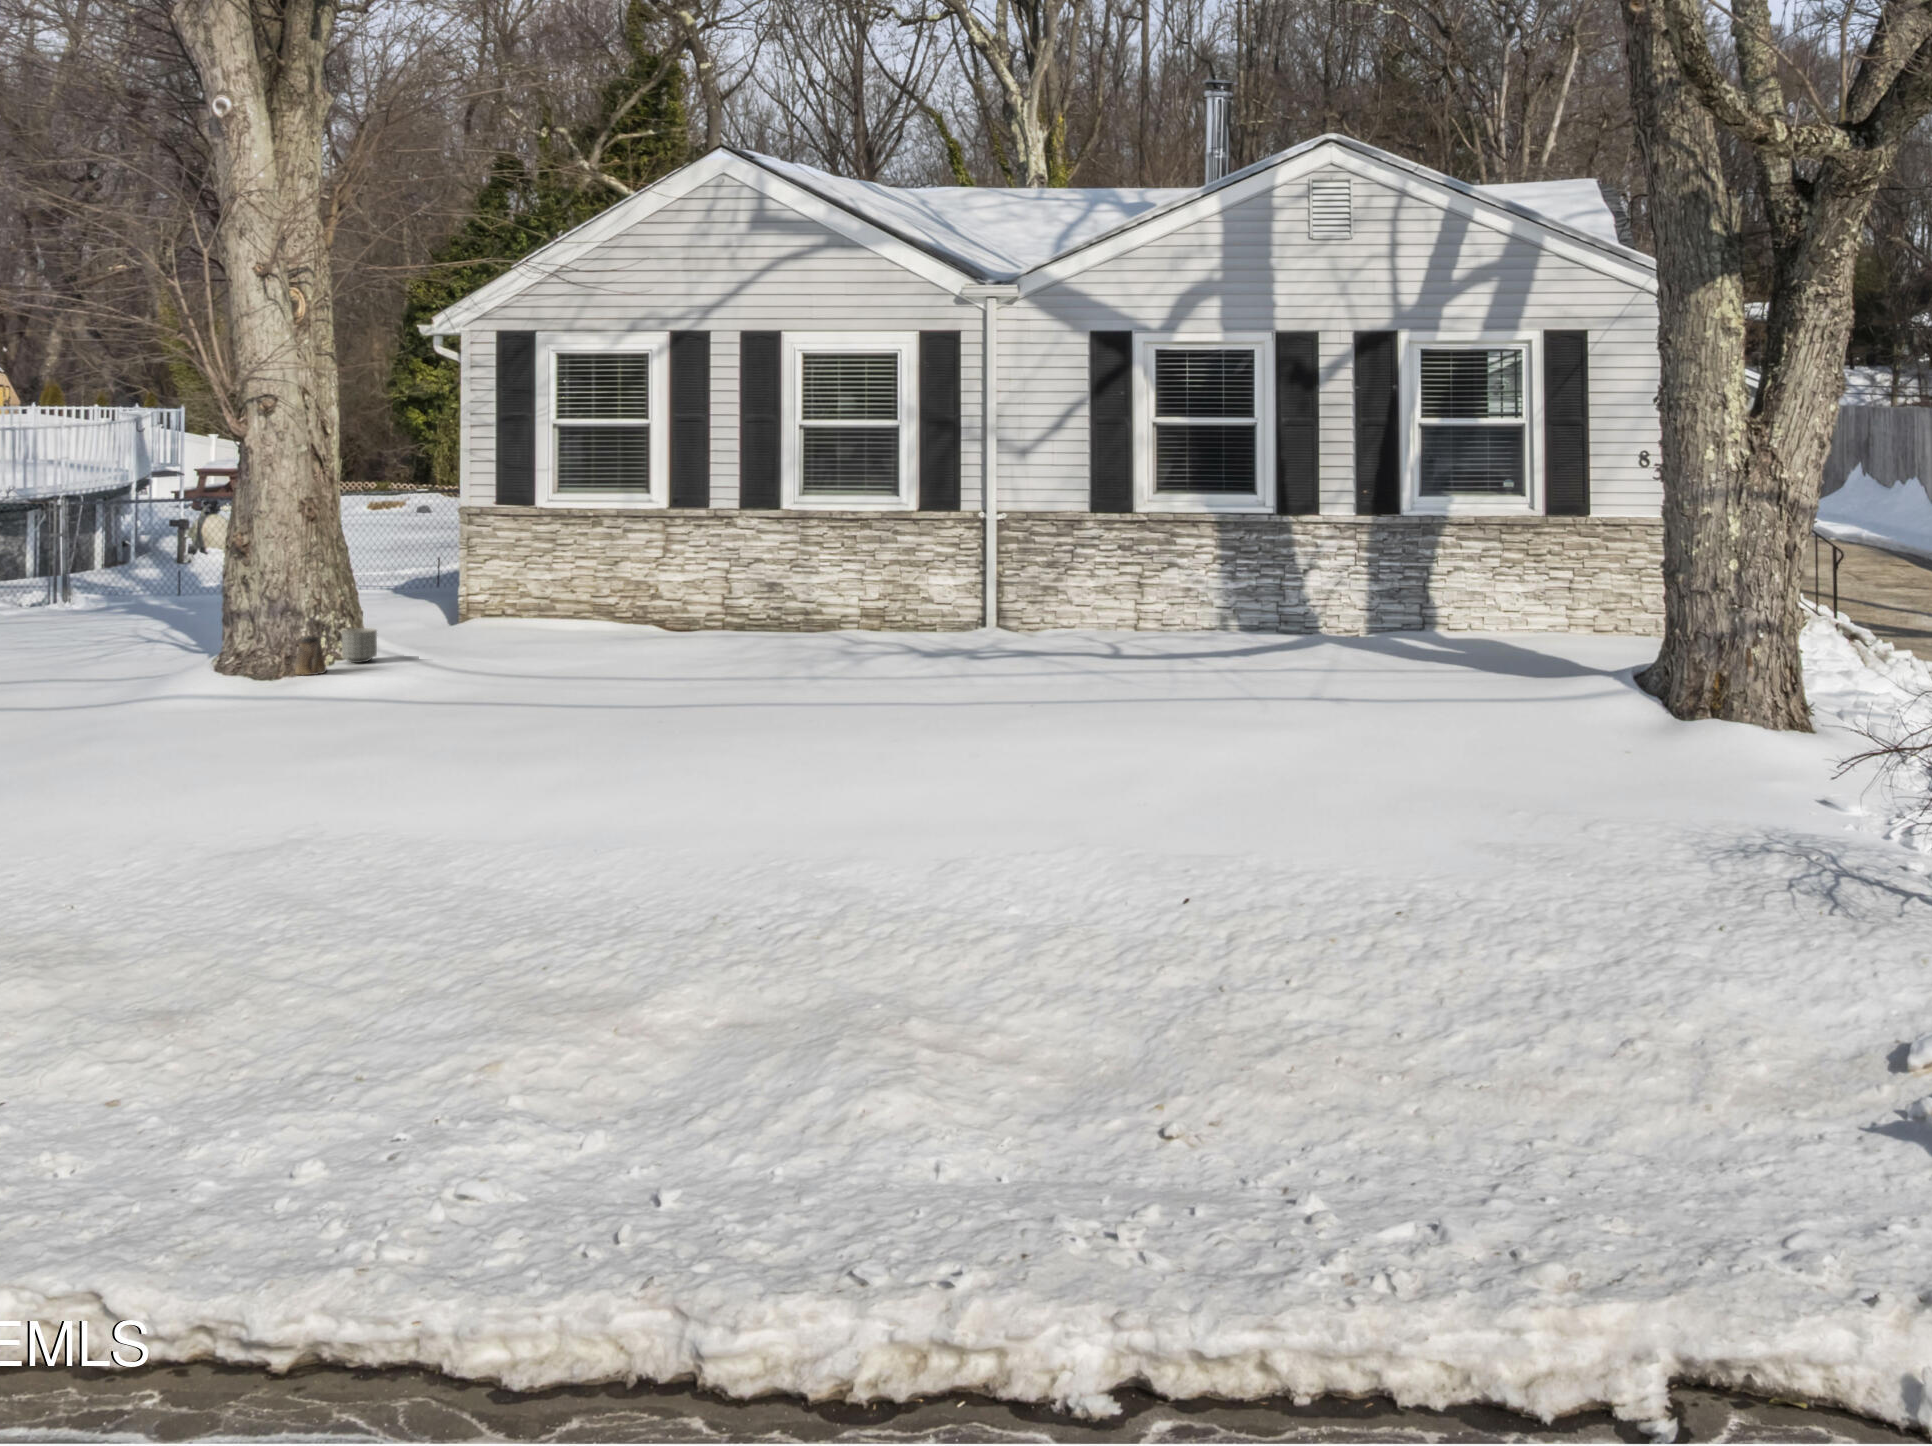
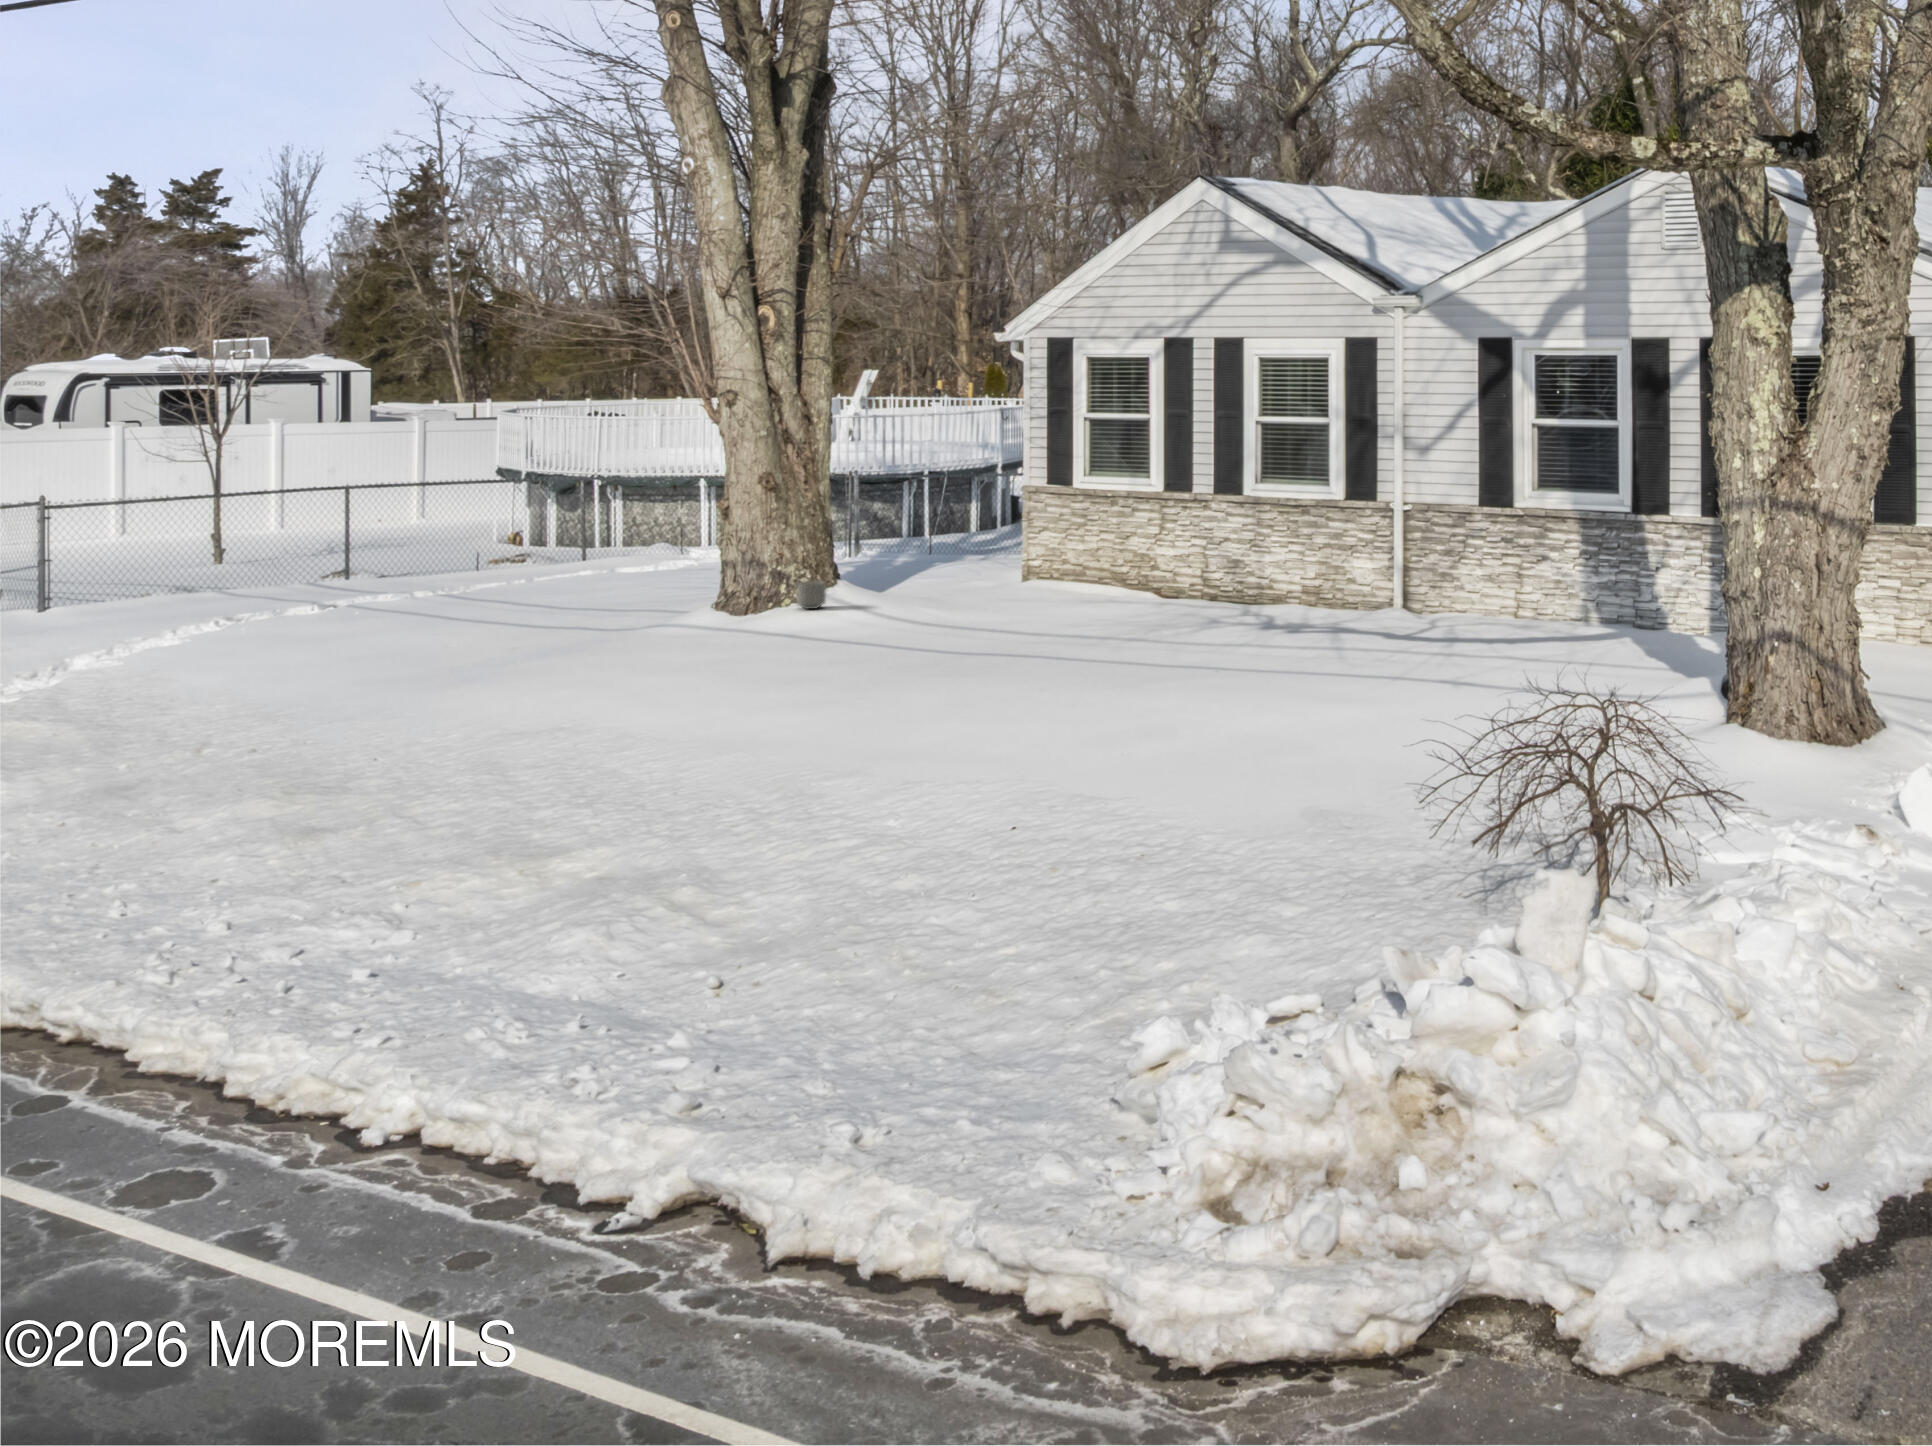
watering can: present [295,636,327,675] -> none [745,585,772,617]

